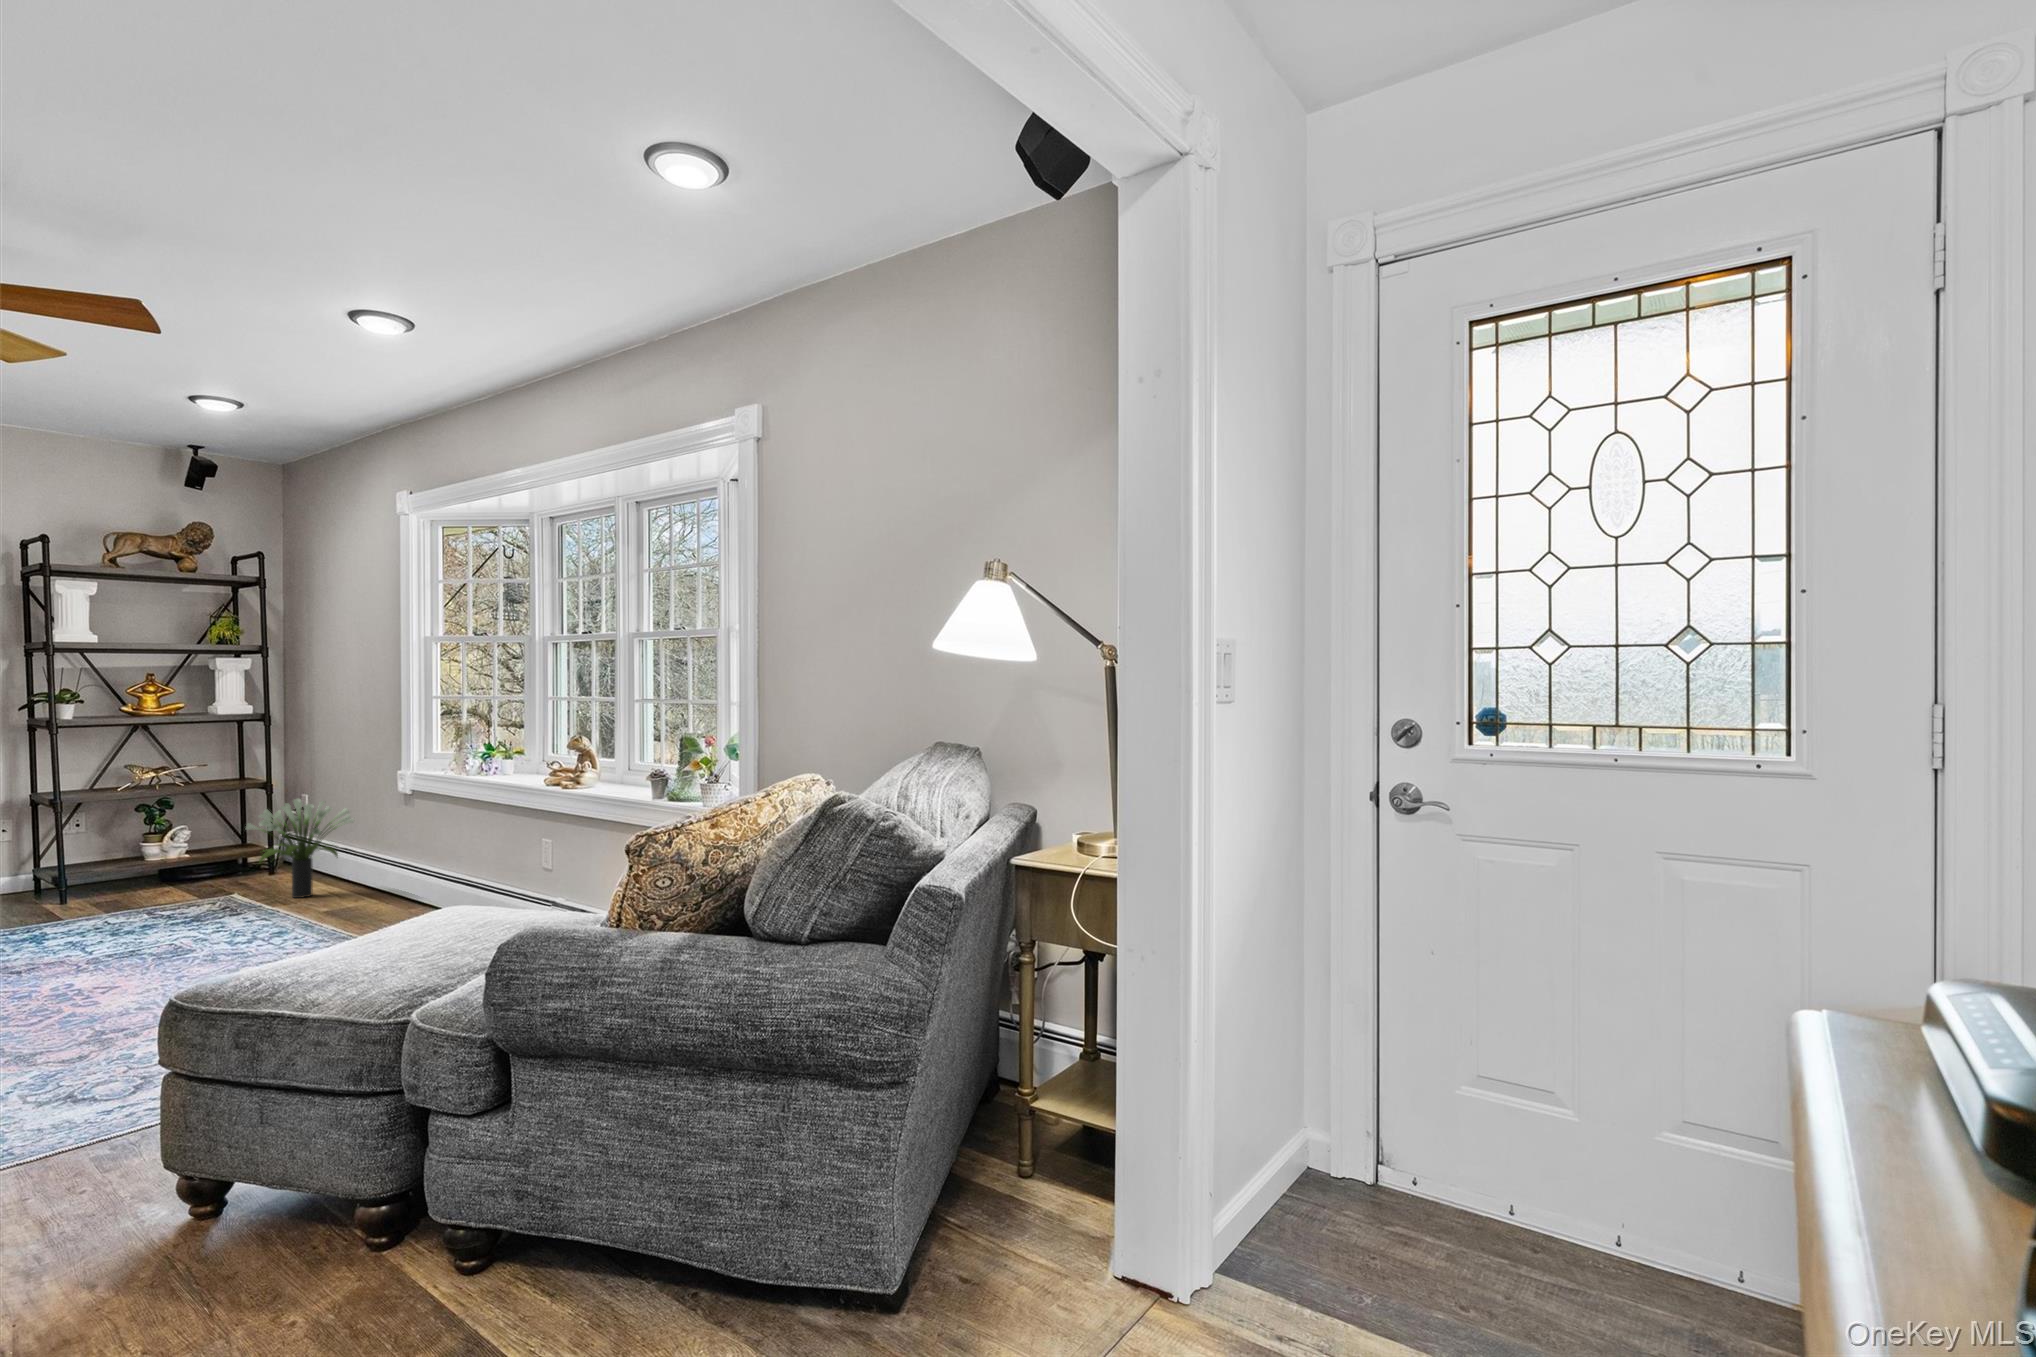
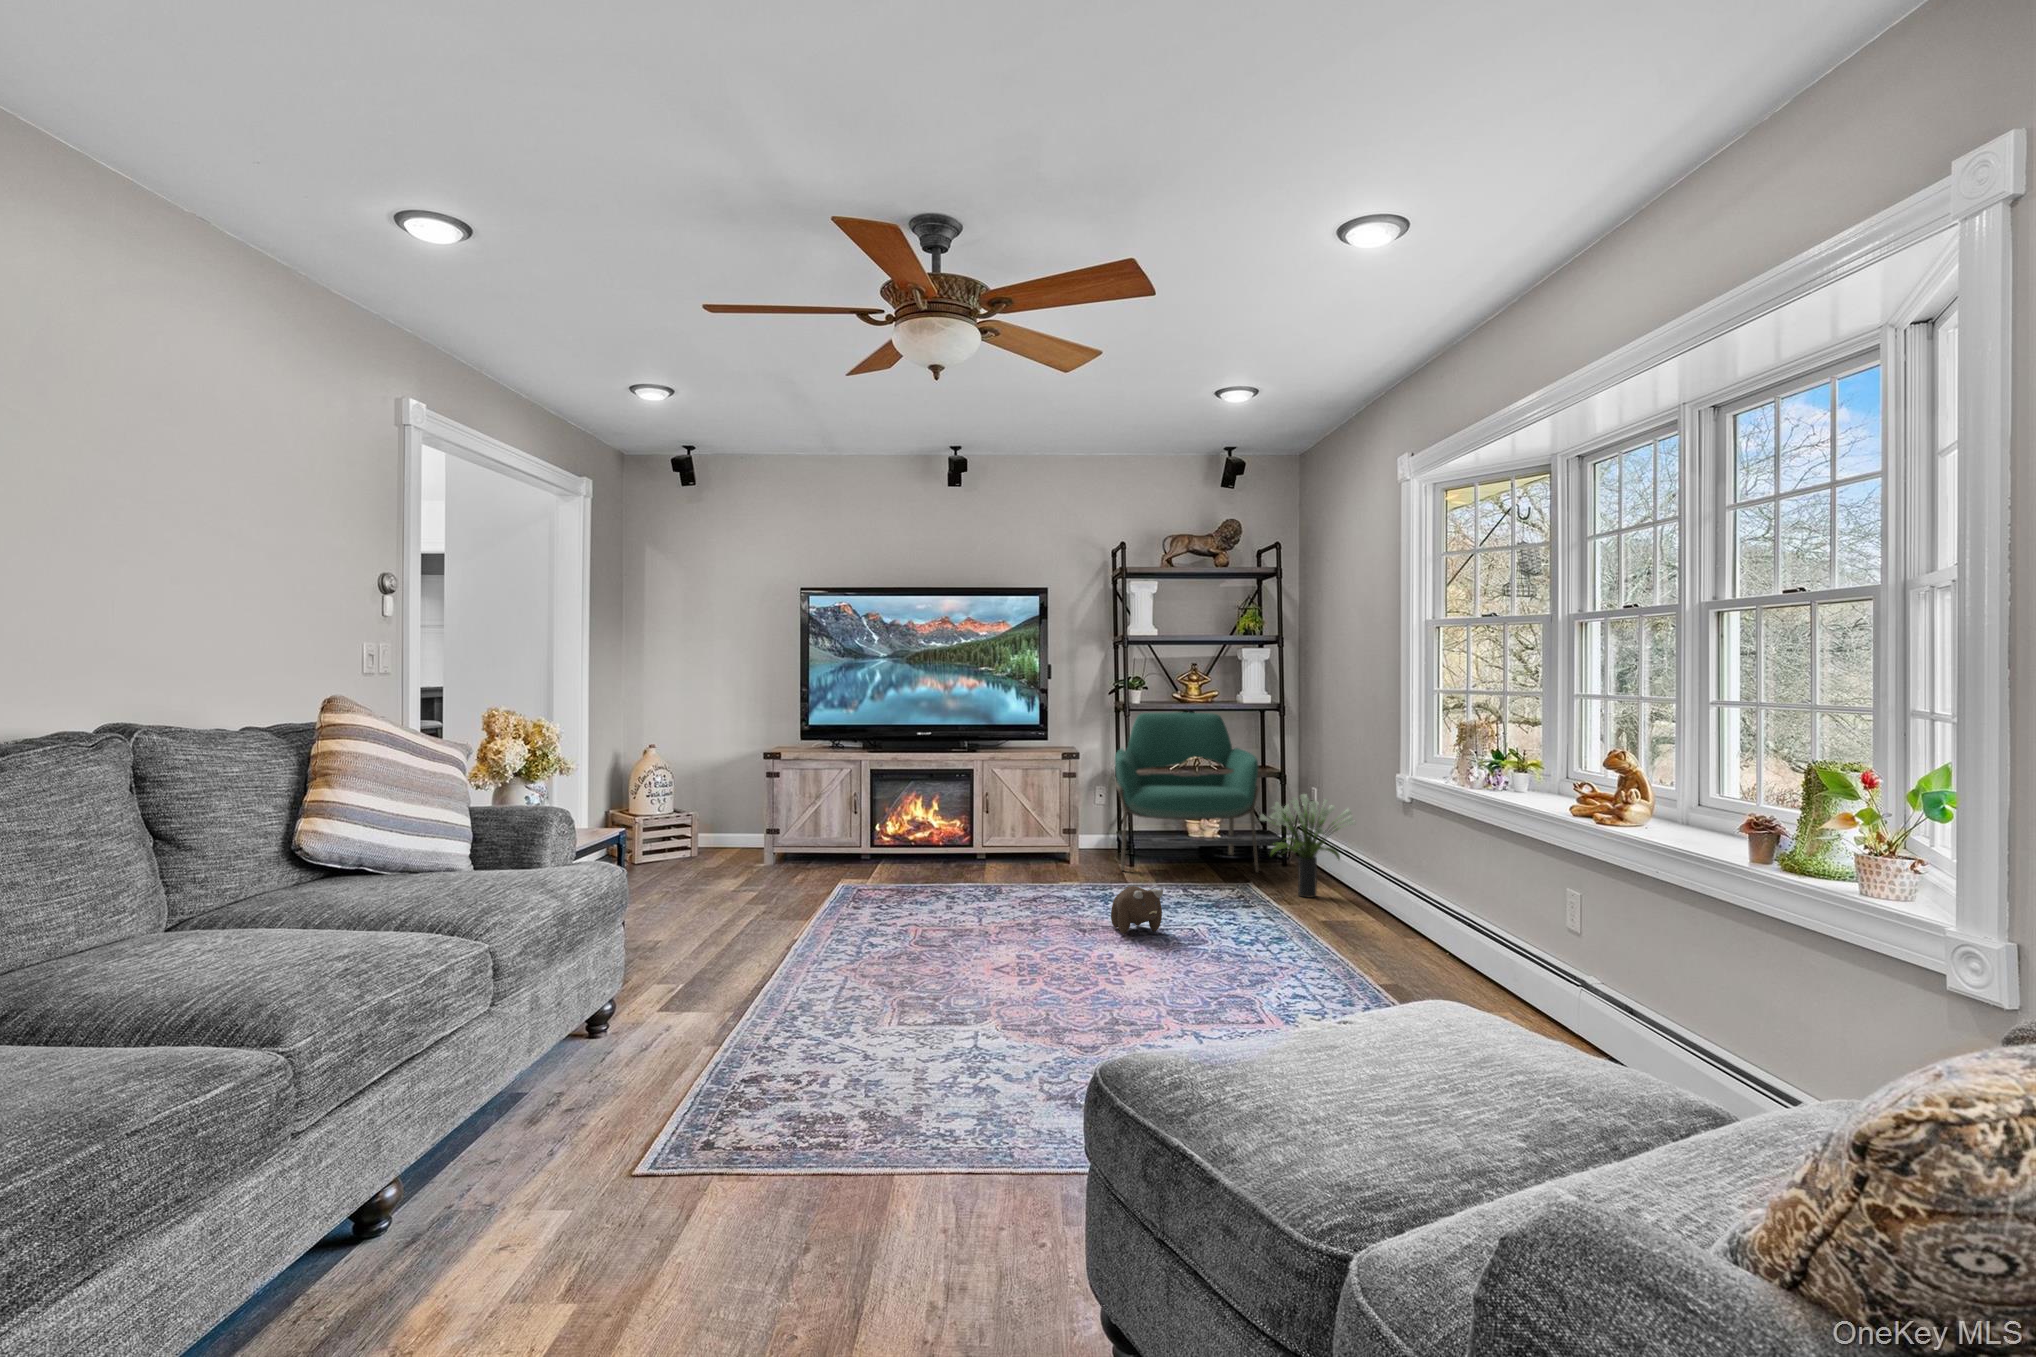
armchair: none [38,727,241,909] -> present [1115,712,1259,872]
plush toy: none [60,908,136,964] -> present [1111,886,1163,934]

